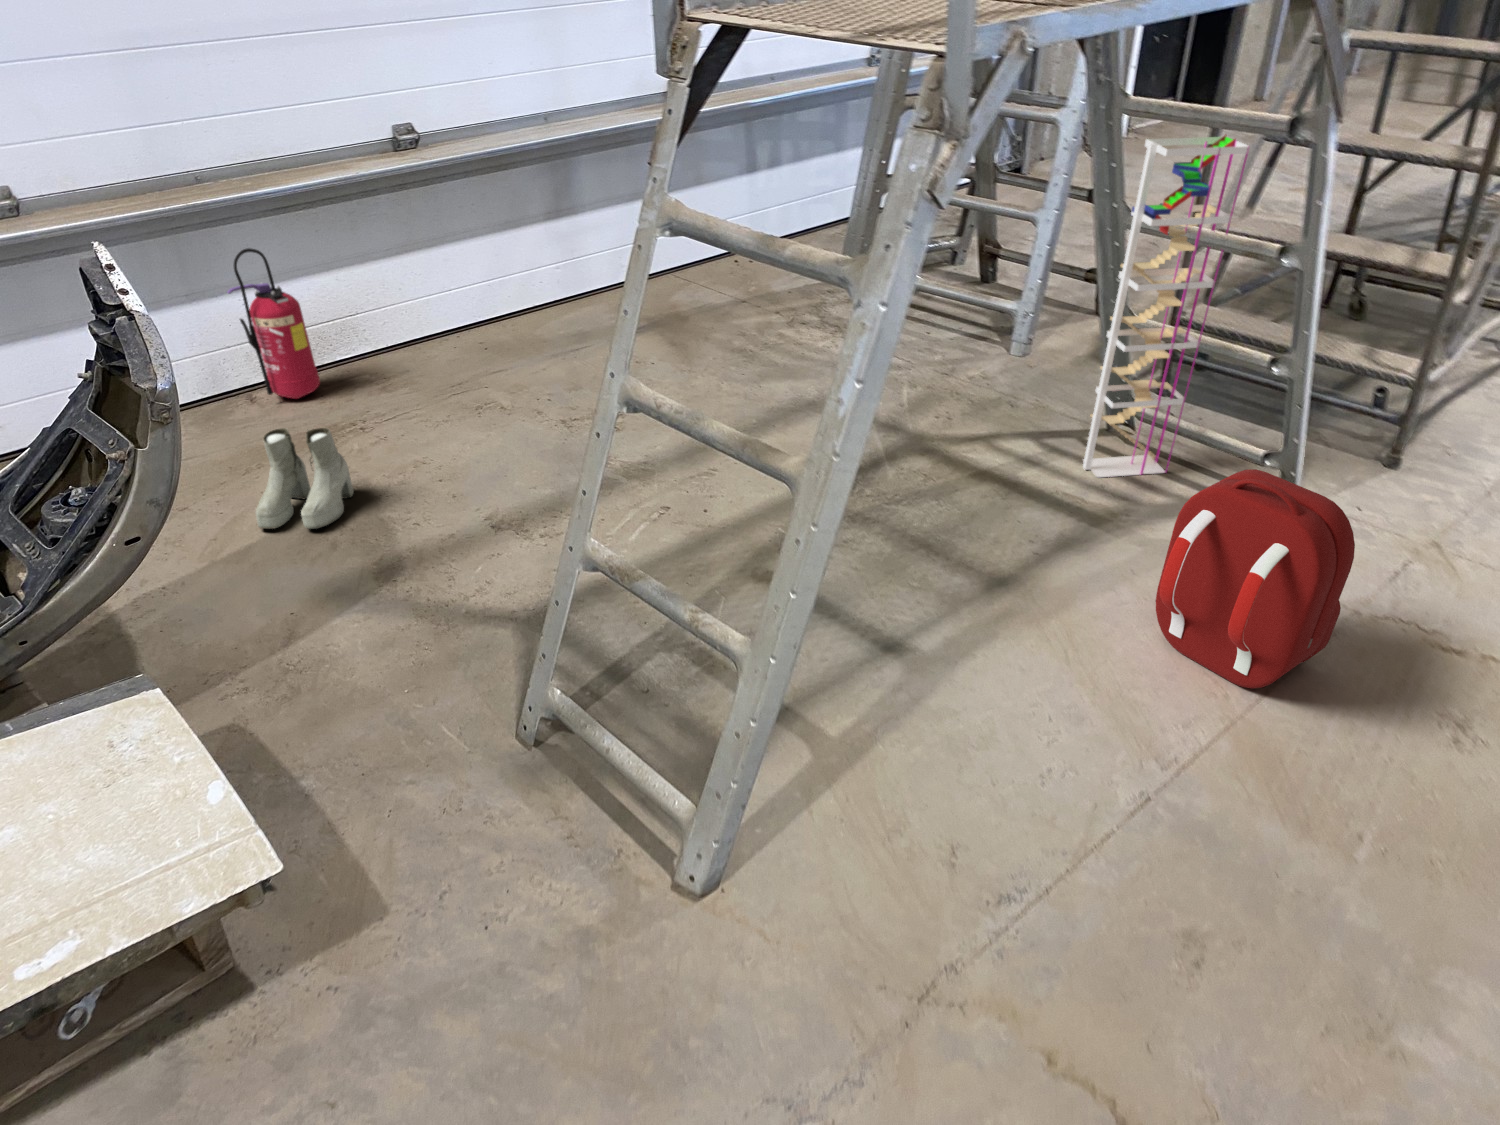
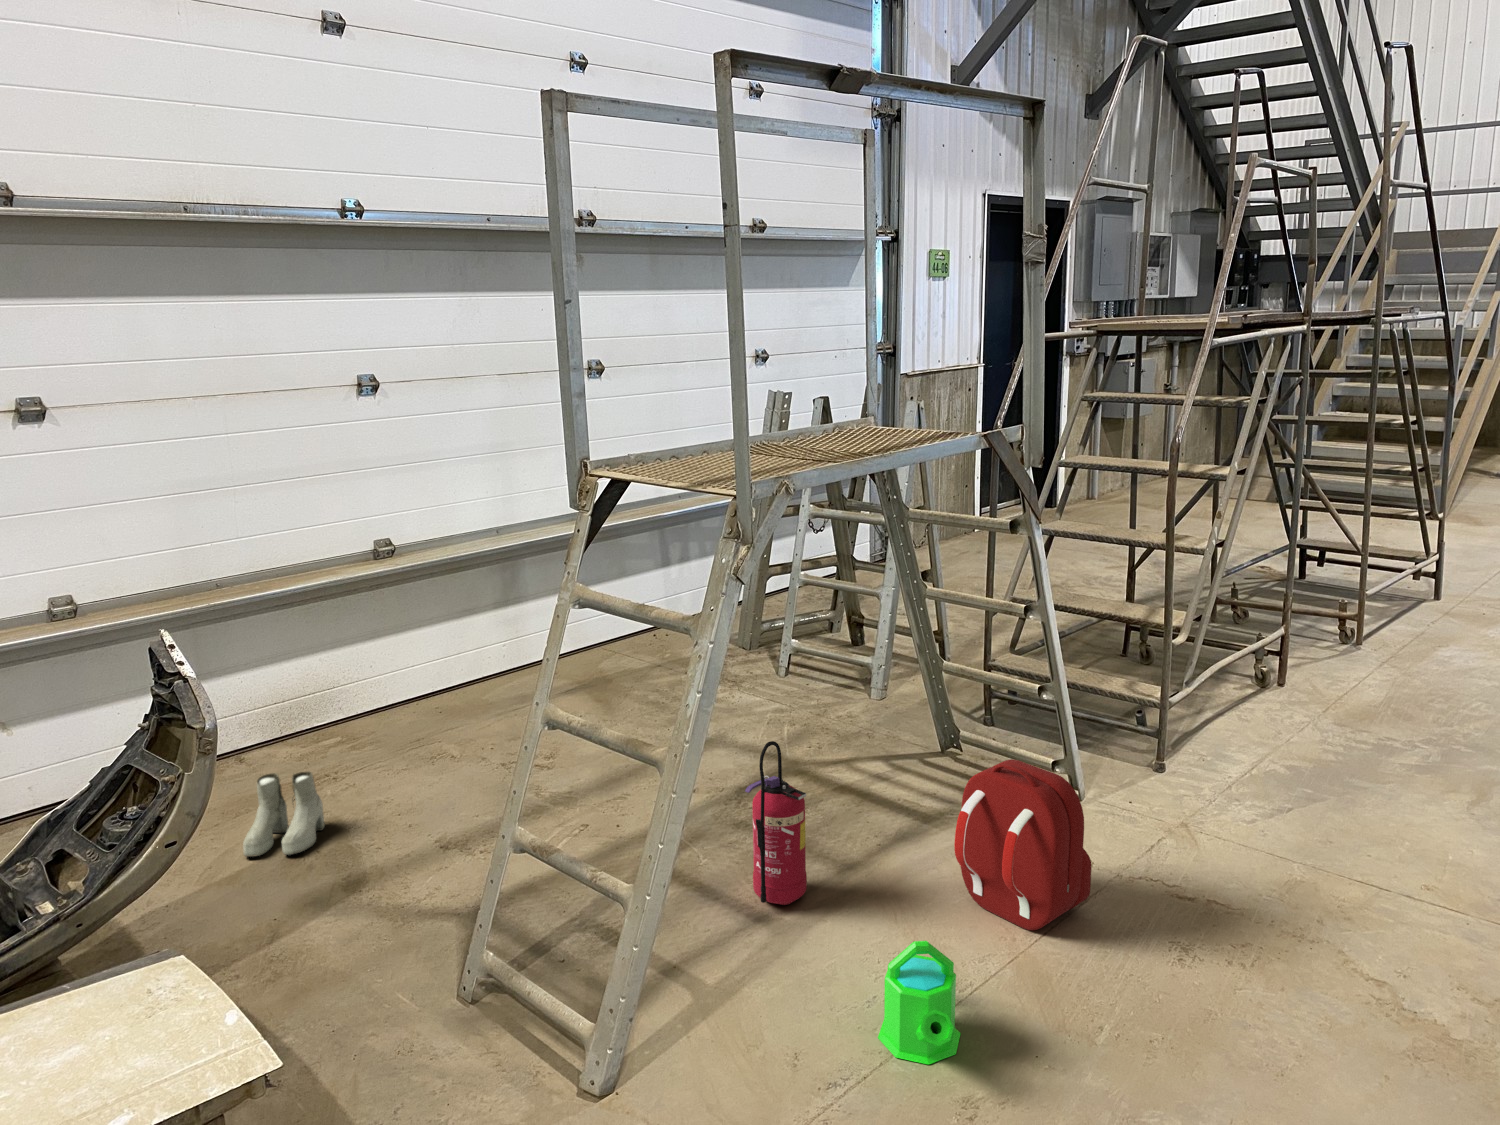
shelving unit: present [1083,136,1249,477] -> none [921,532,995,787]
fire extinguisher: present [227,248,320,399] -> present [745,741,807,905]
watering can: none [1056,728,1181,875] -> present [878,941,961,1065]

